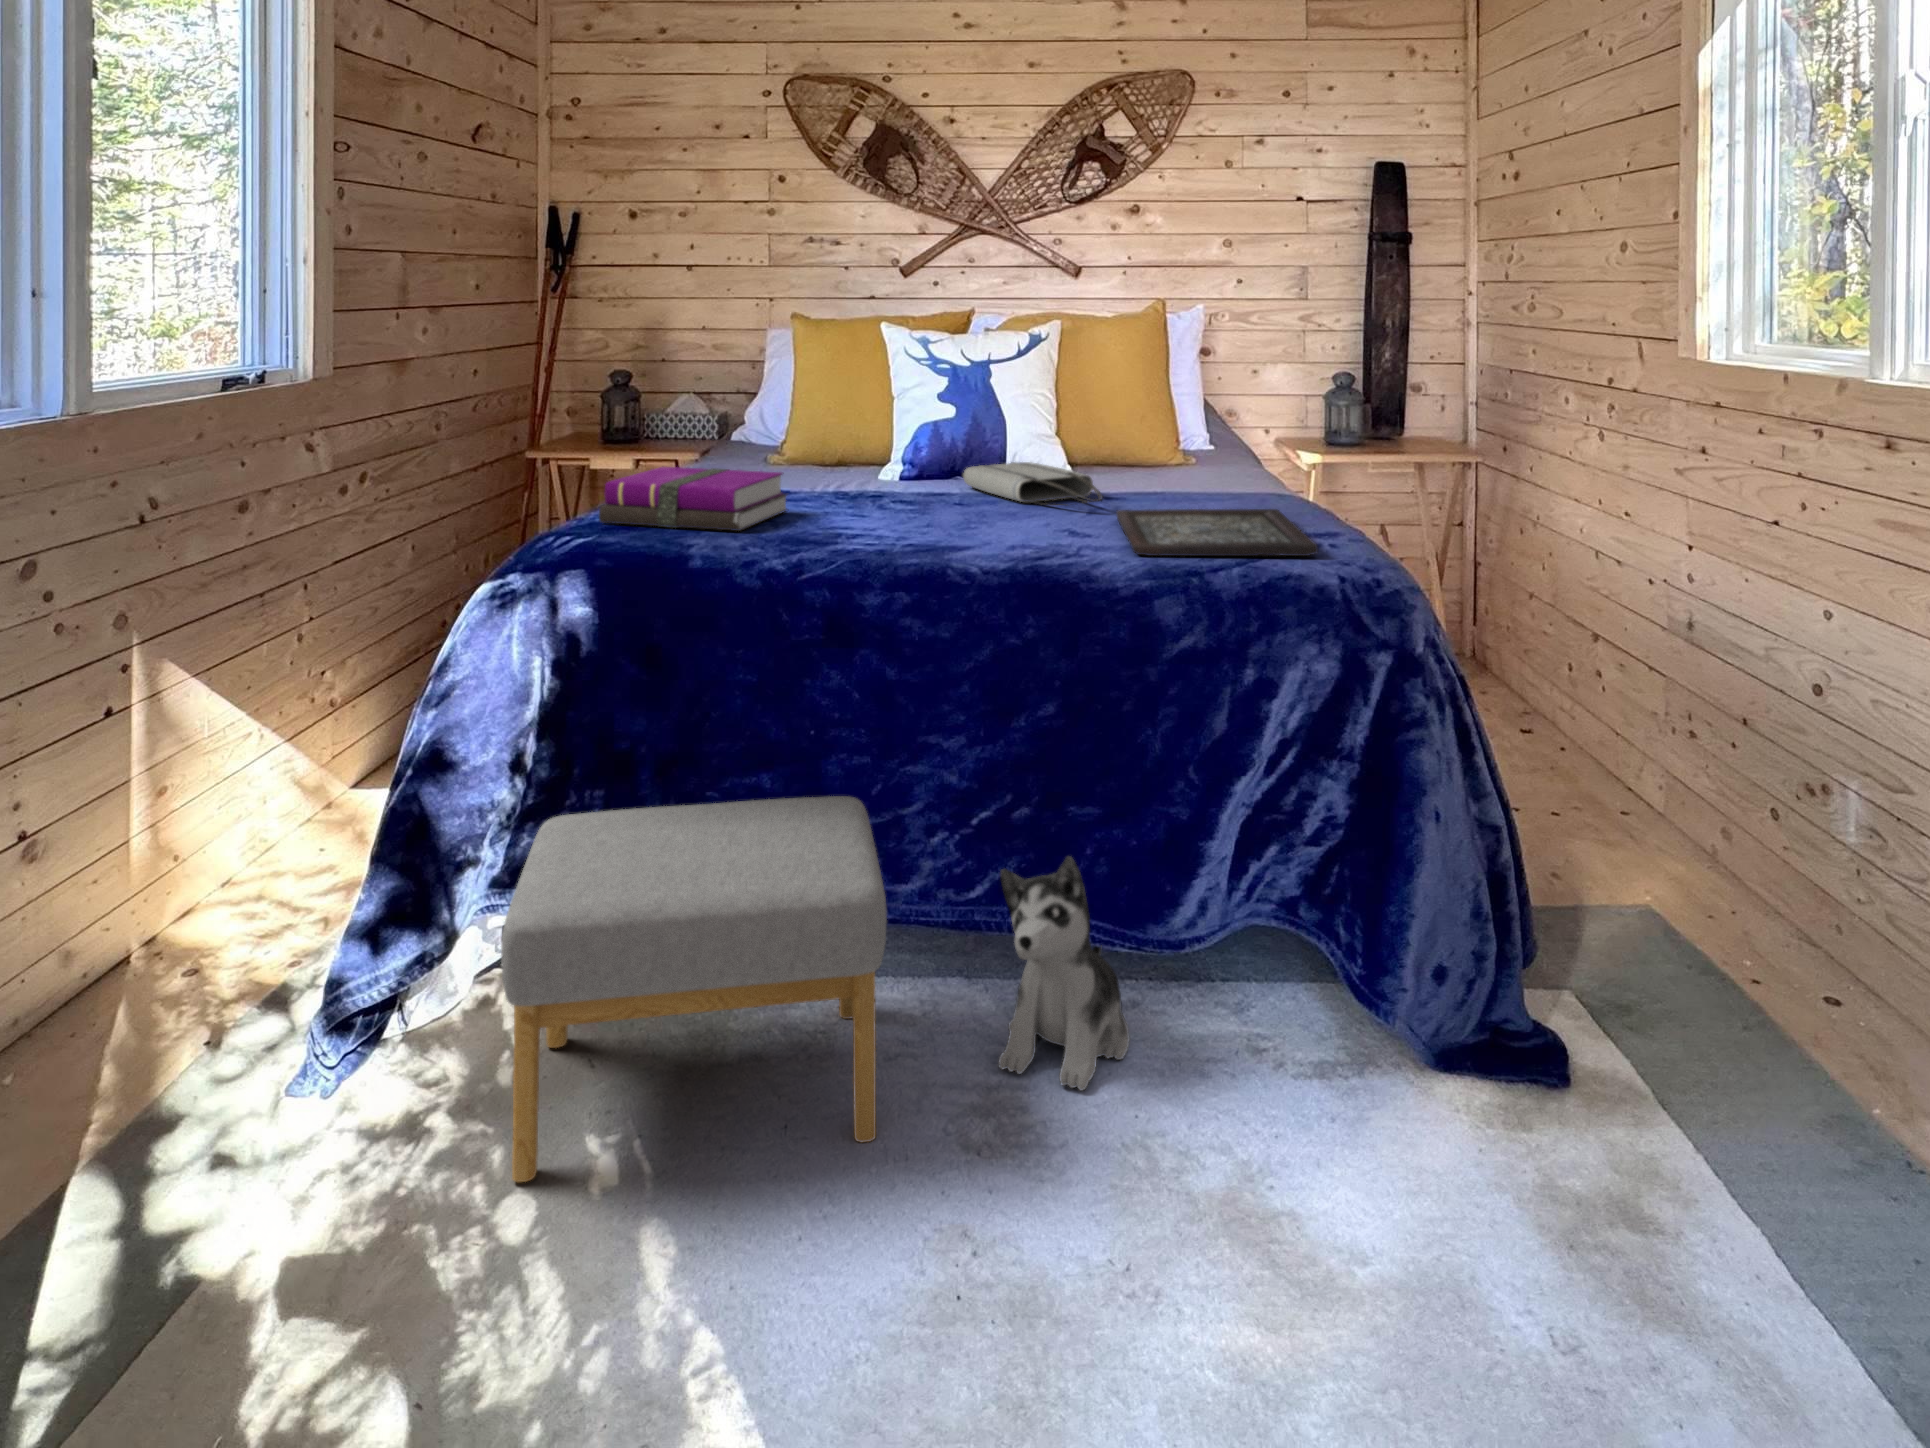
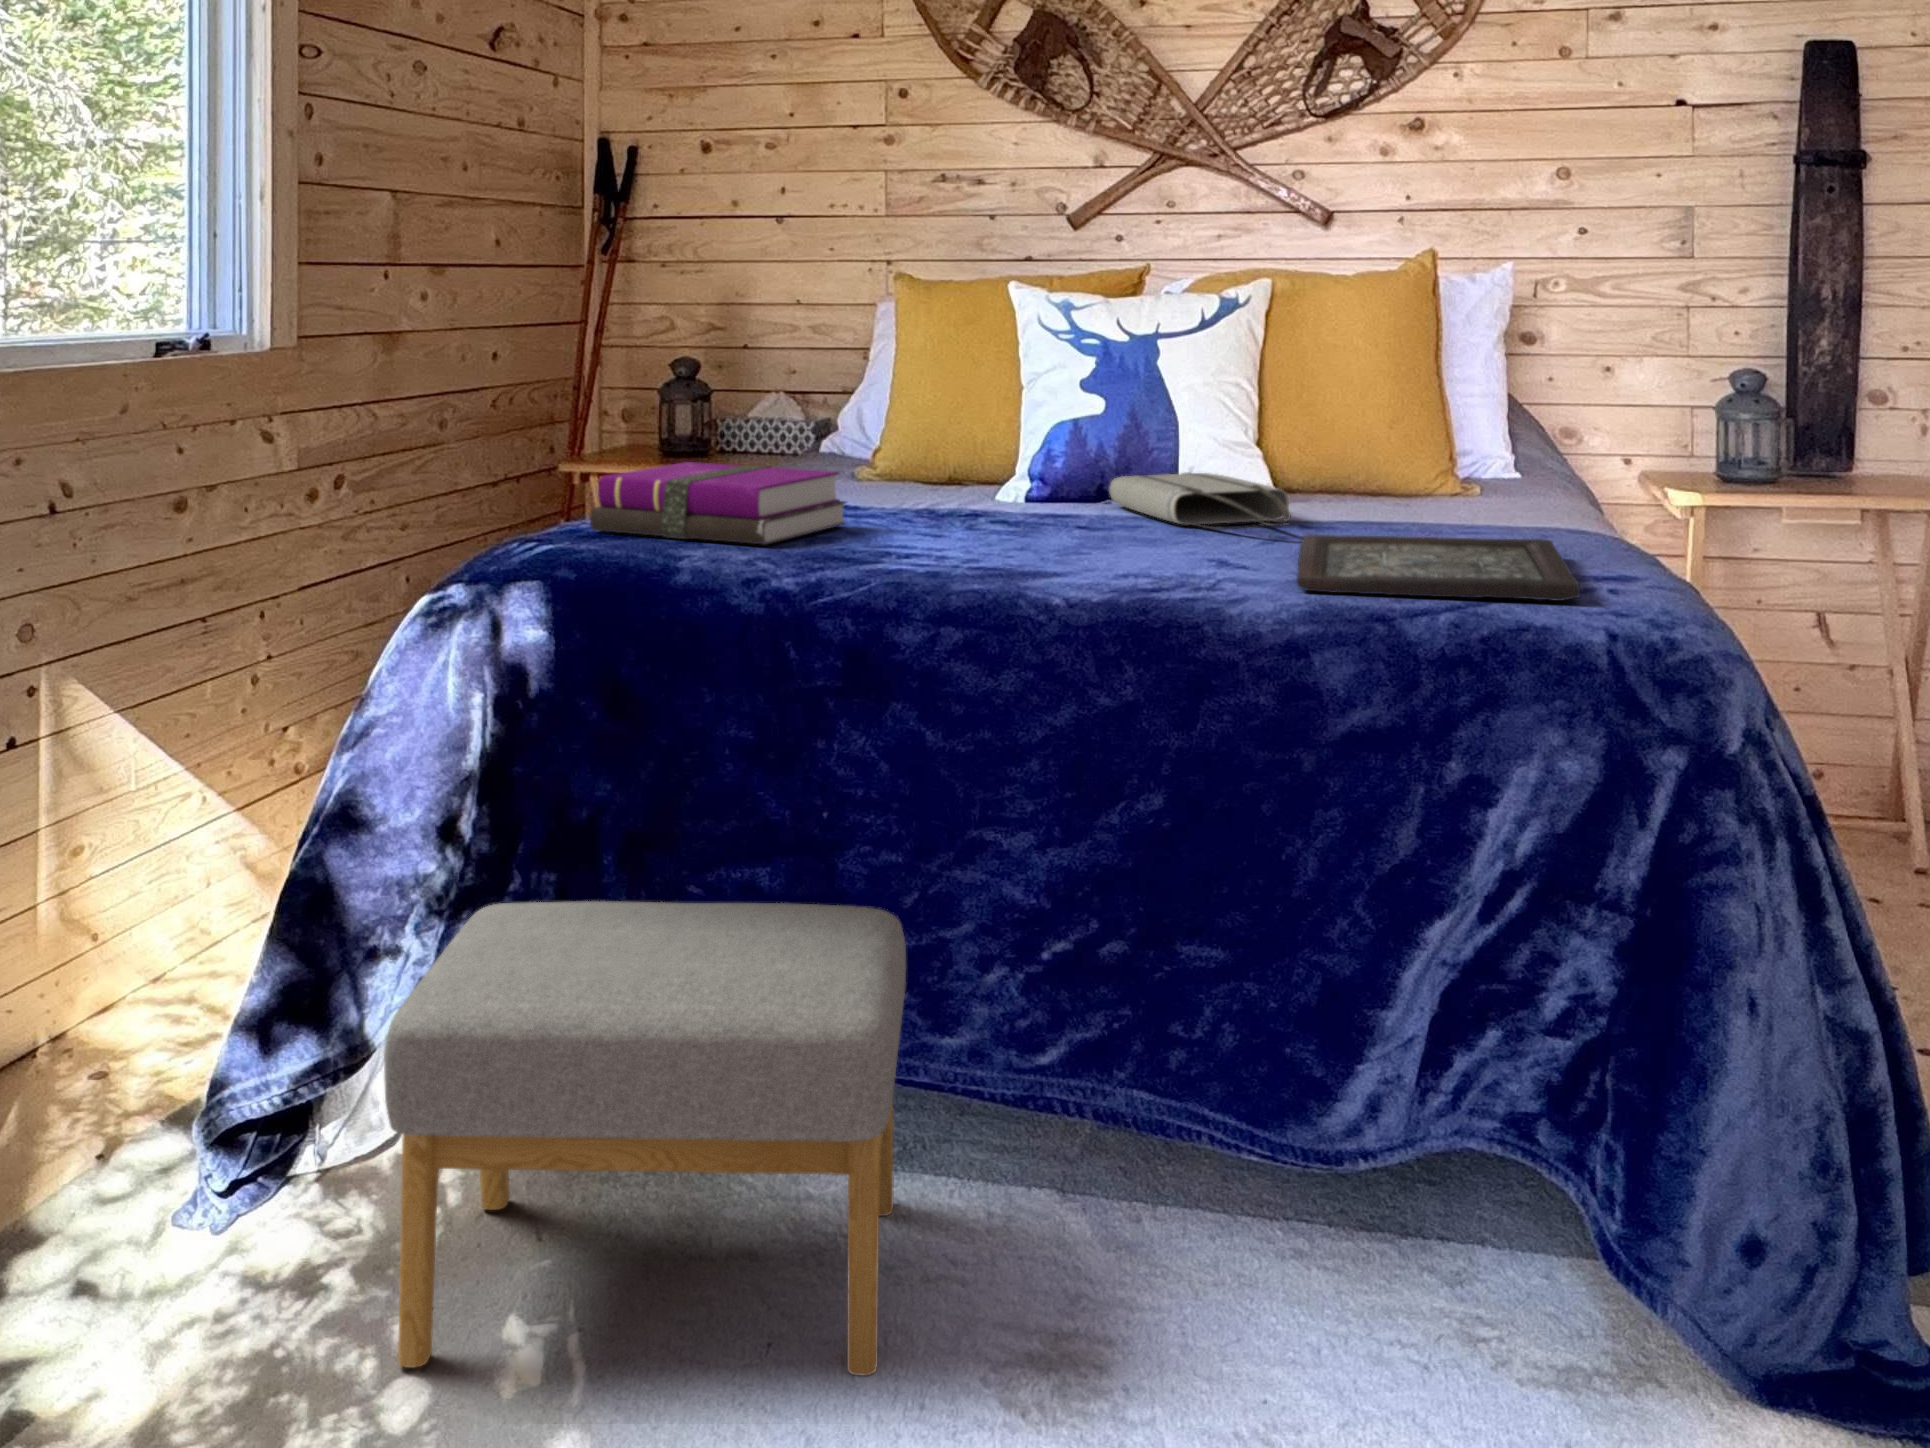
plush toy: present [999,856,1130,1091] -> none [1068,1010,1267,1346]

